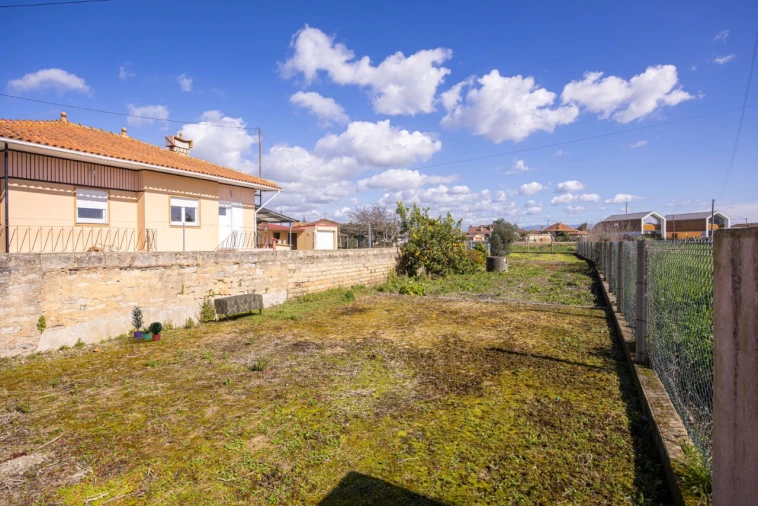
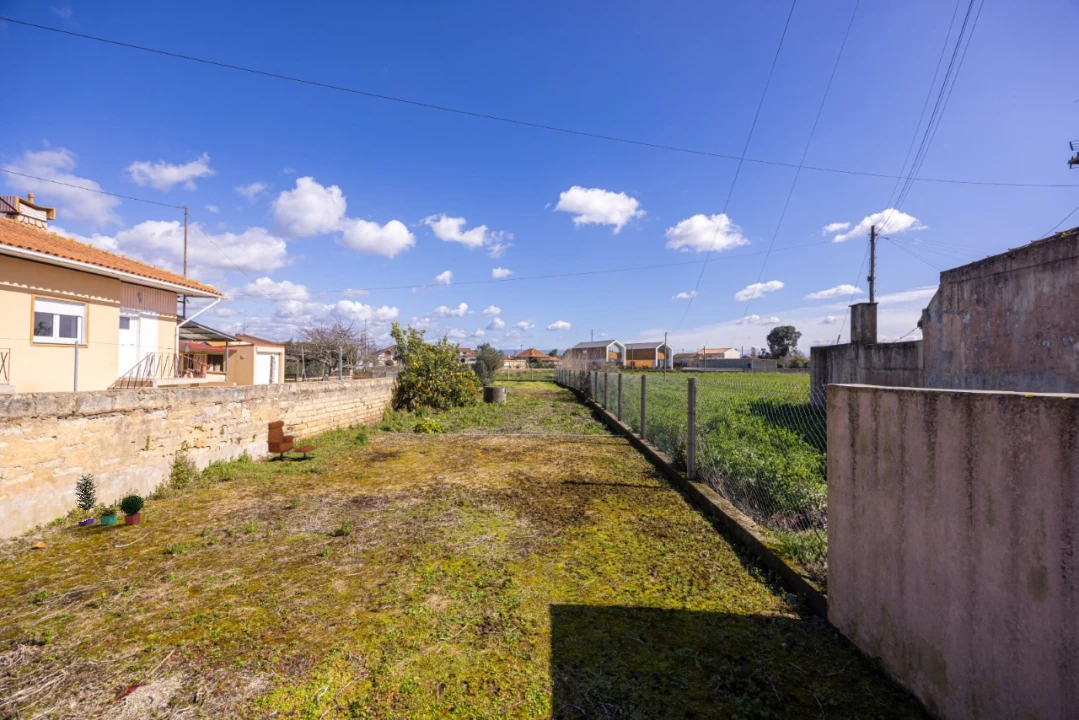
lounge chair: none [273,278,306,310] -> present [267,420,314,462]
bench: present [214,294,263,321] -> none [191,444,261,486]

